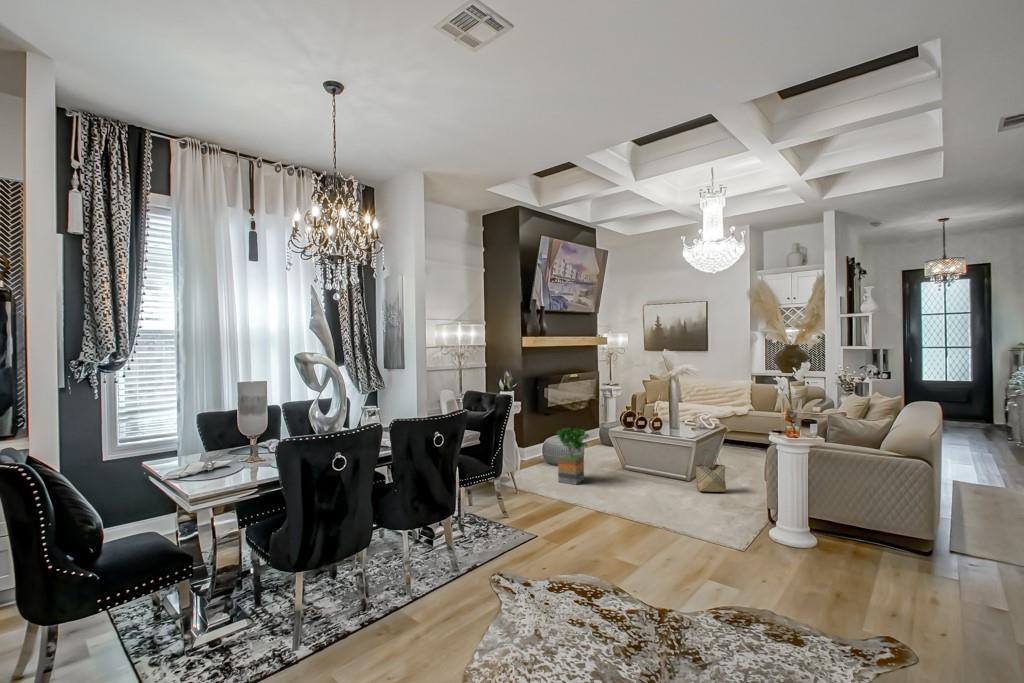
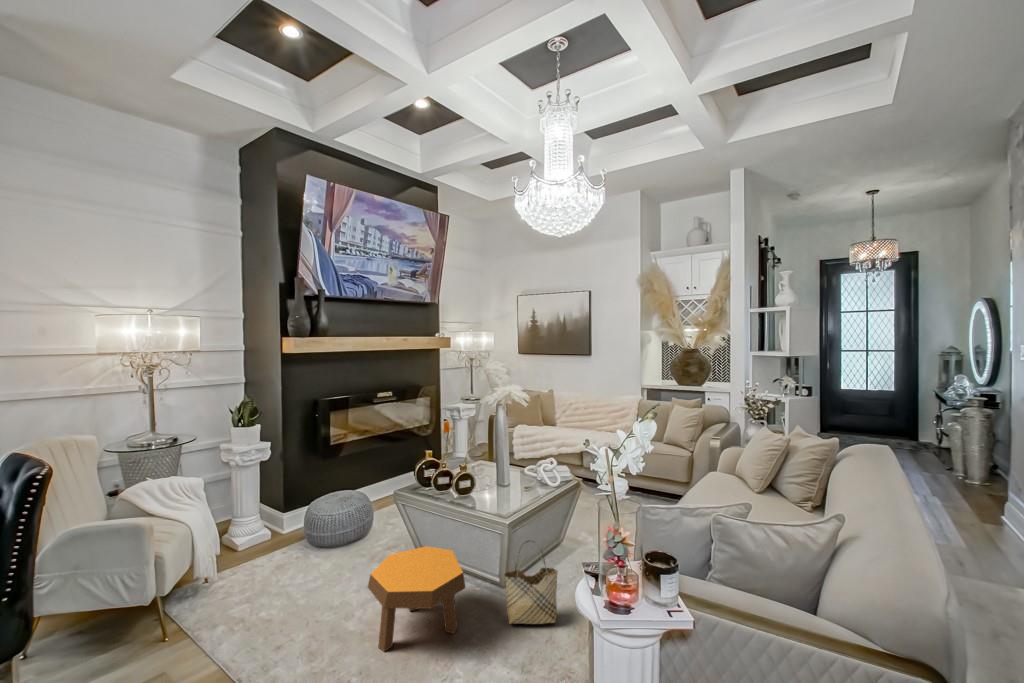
potted tree: present [557,428,589,484] -> none [267,496,341,609]
footstool: none [622,455,676,497] -> present [368,546,465,651]

